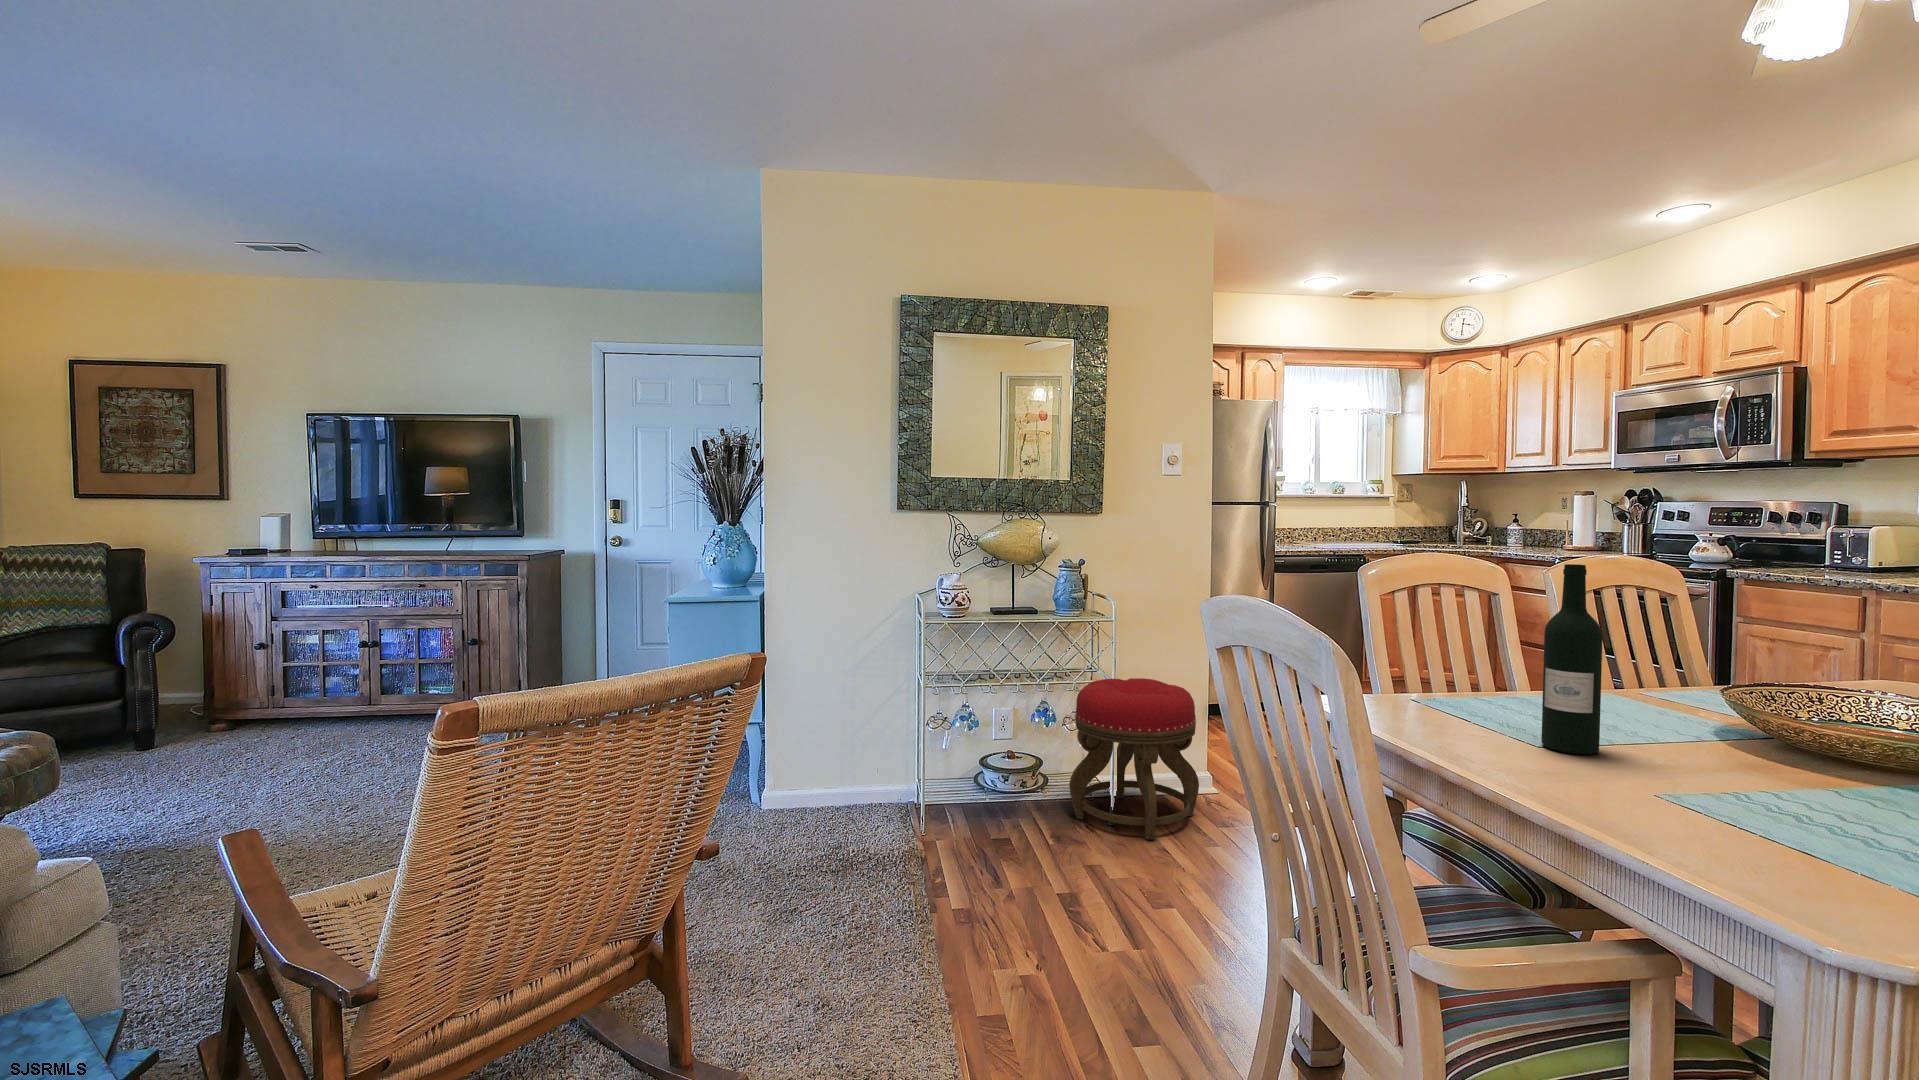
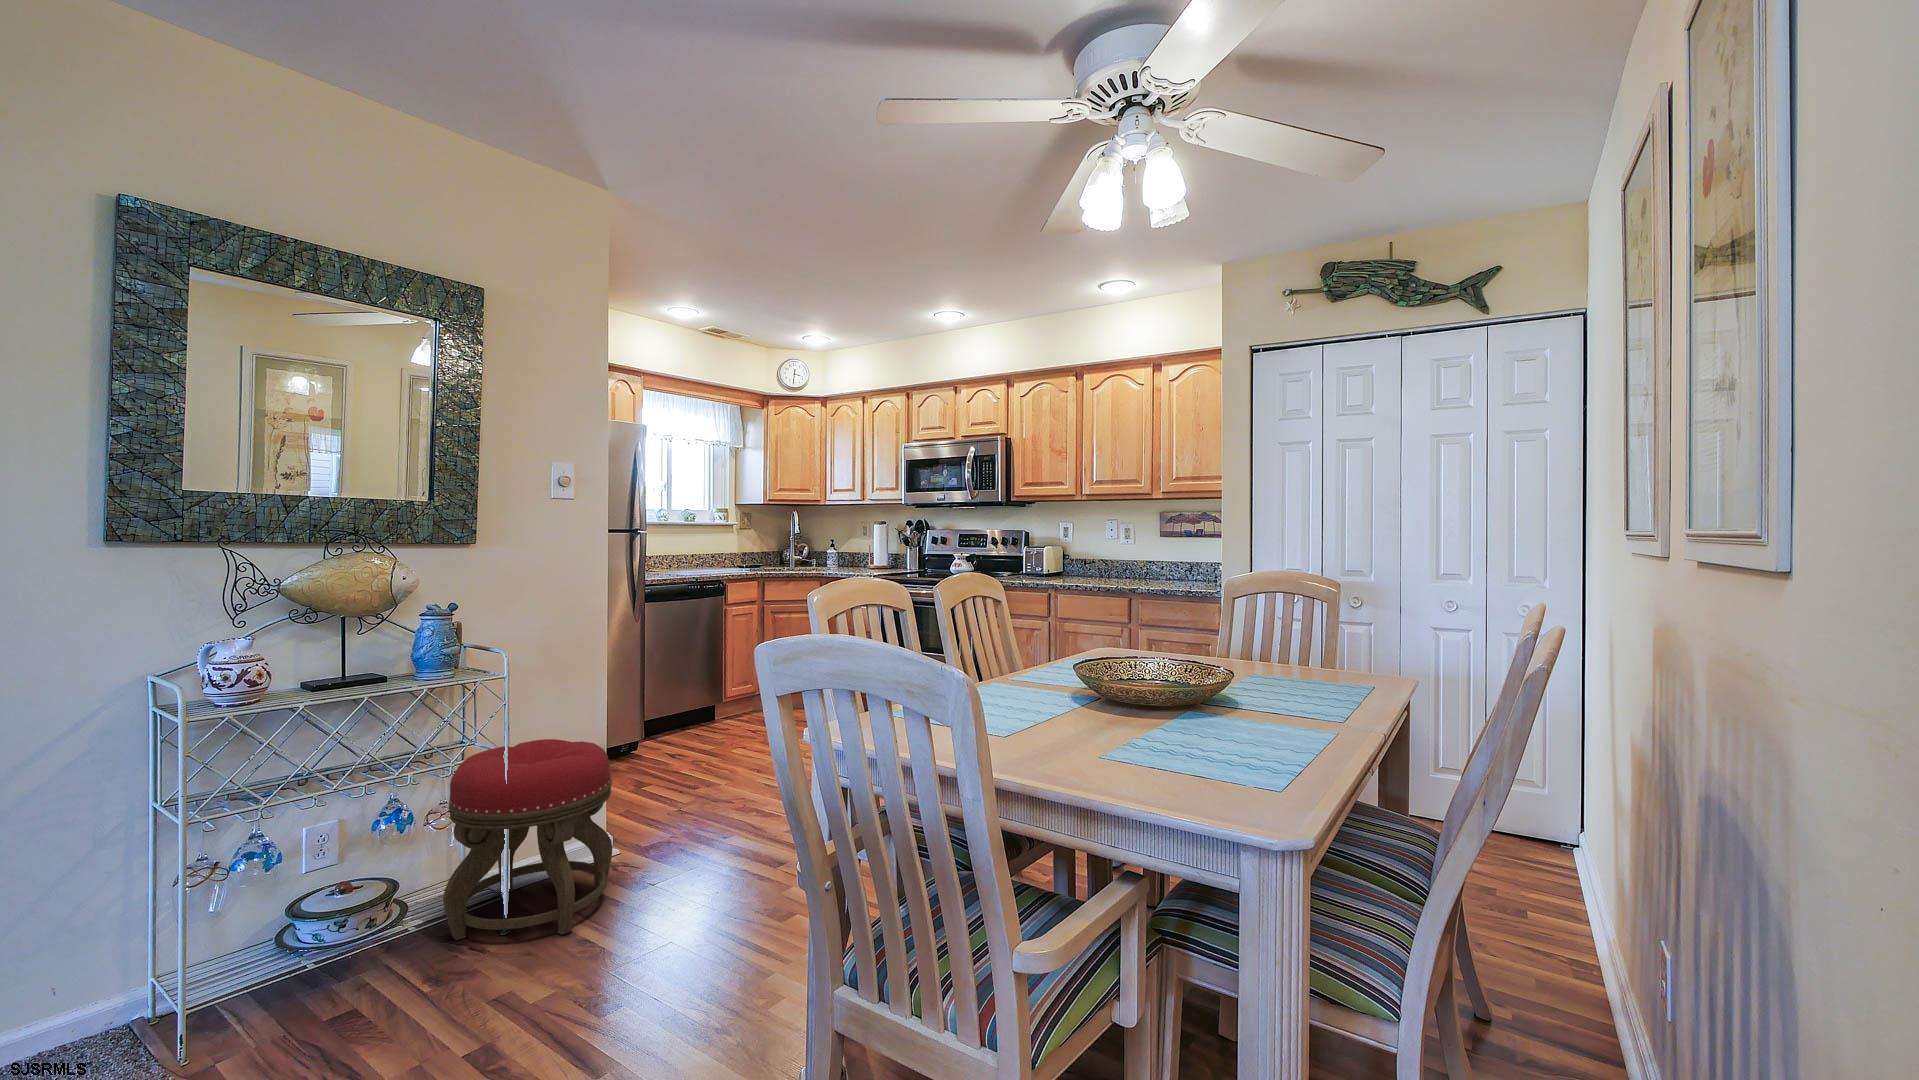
wine bottle: present [1541,564,1603,754] -> none [1029,590,1068,750]

